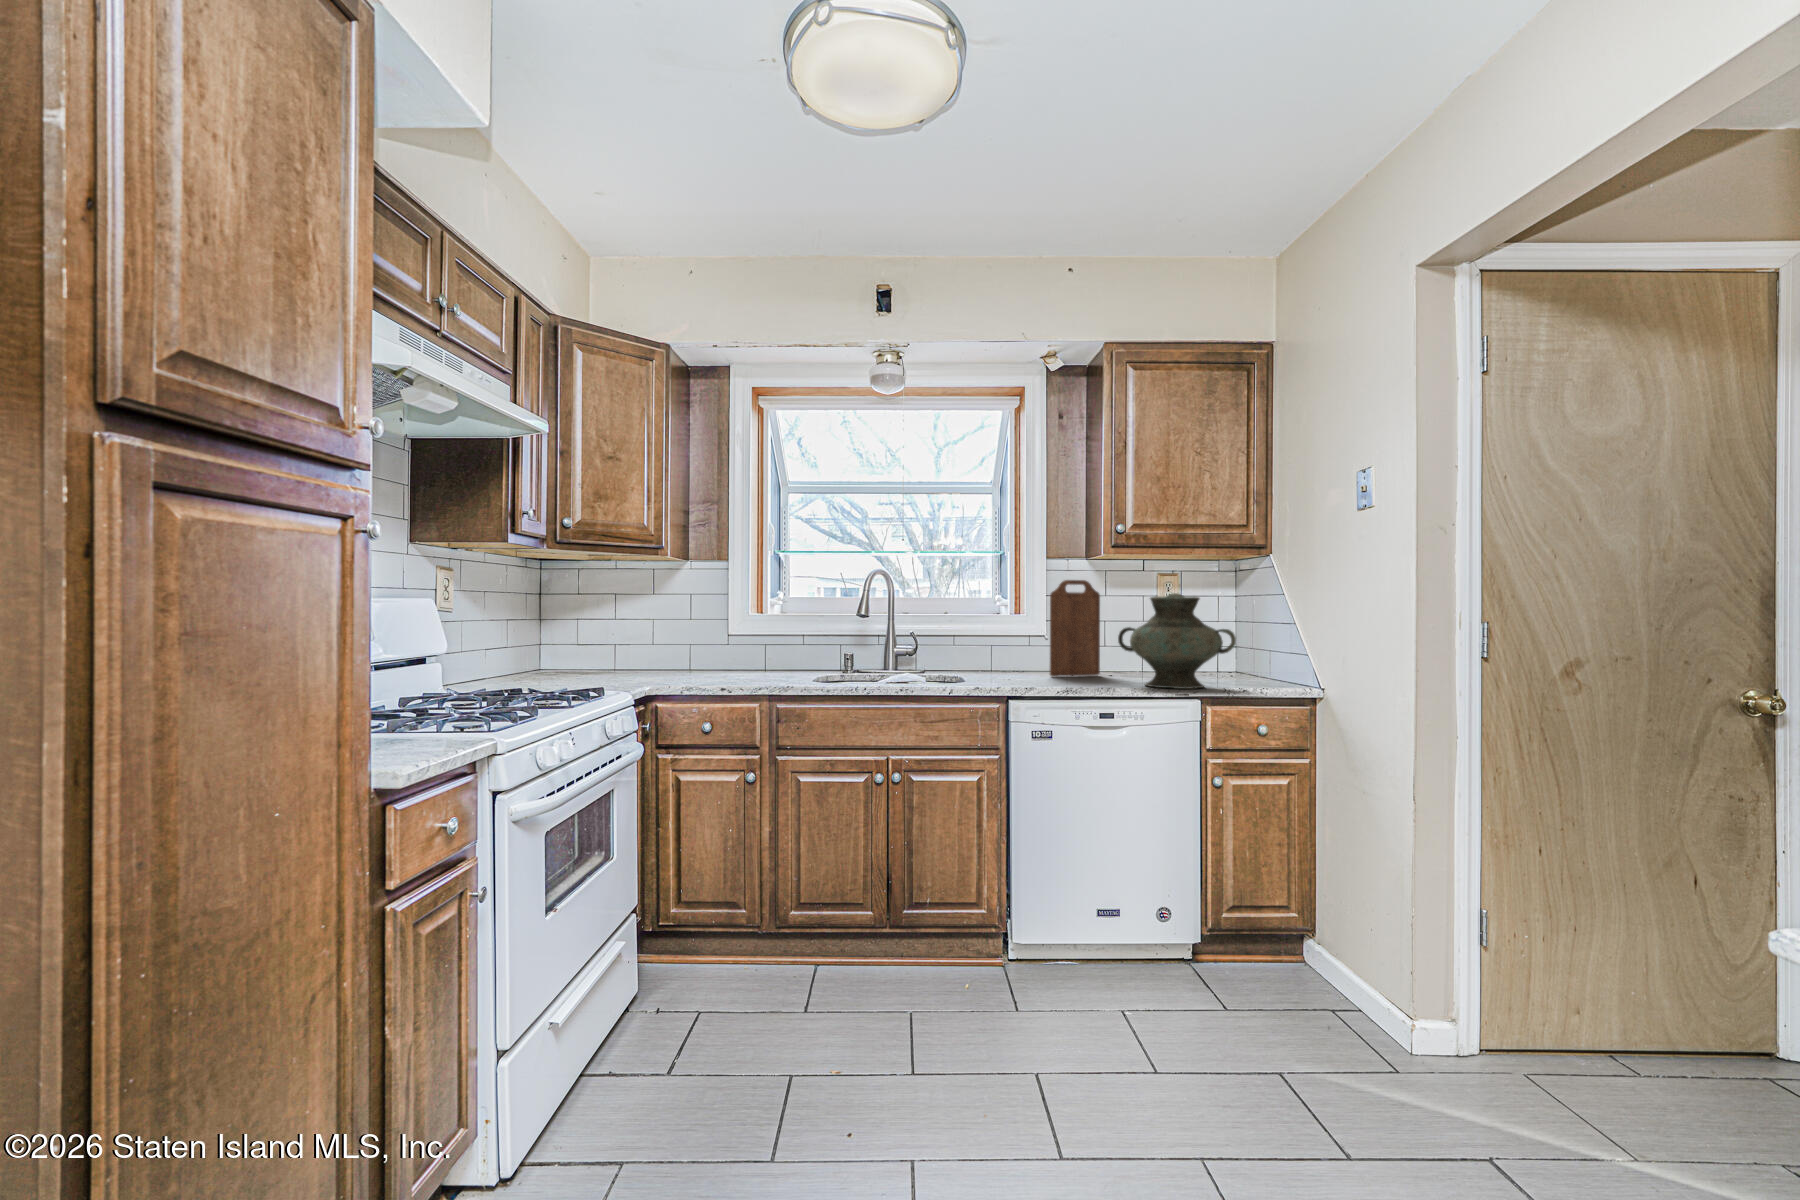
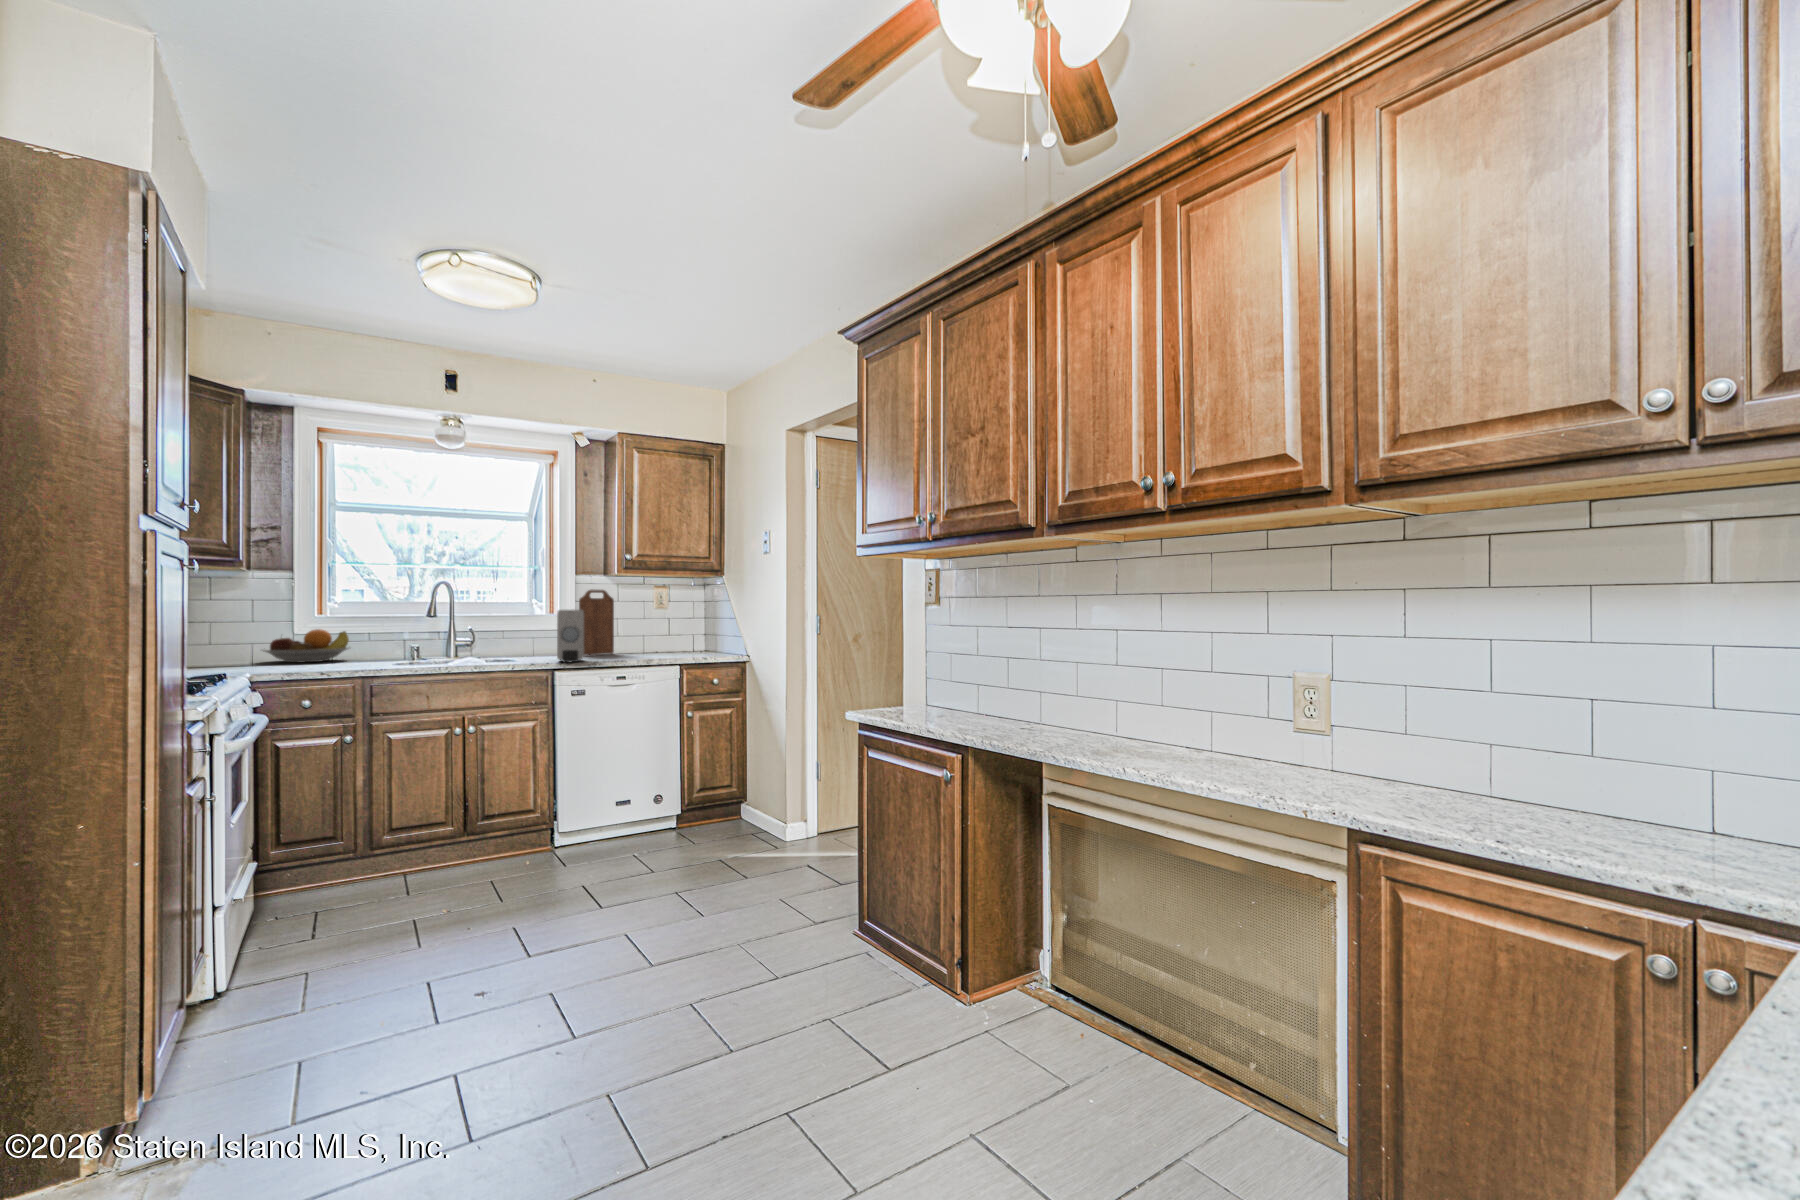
vase: present [1118,593,1236,689] -> none [628,599,701,659]
soap dispenser: none [1012,608,1052,688] -> present [557,610,584,662]
fruit bowl: none [689,631,781,671] -> present [262,629,350,662]

